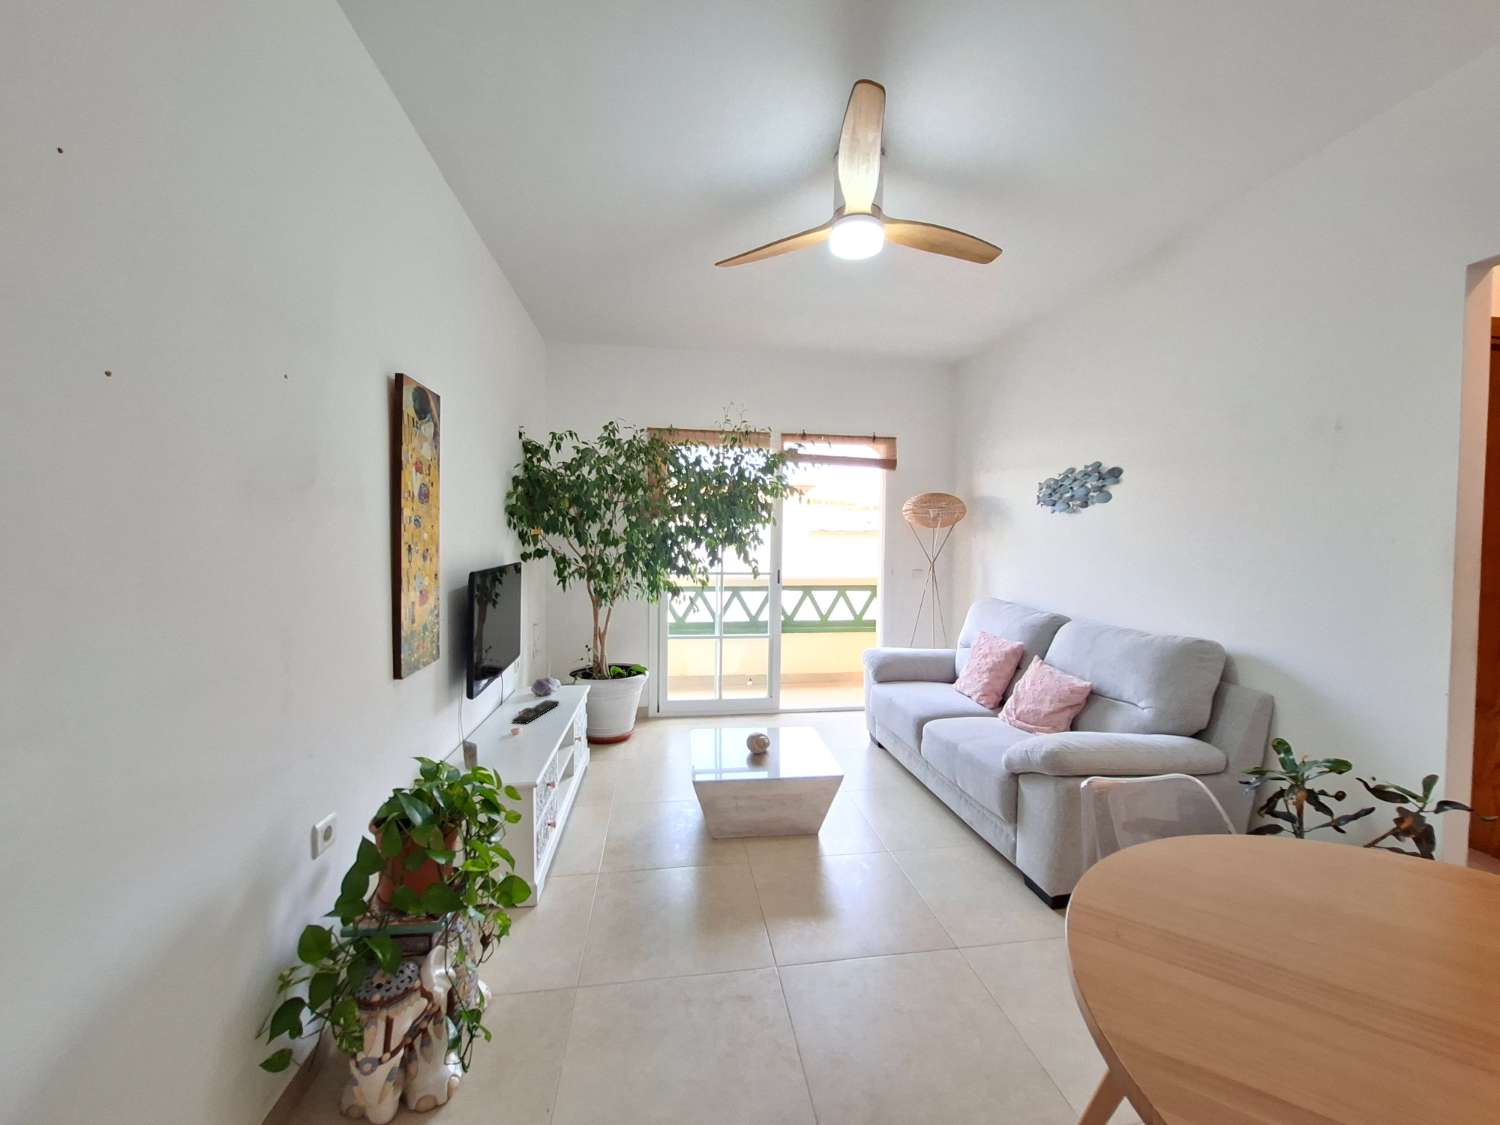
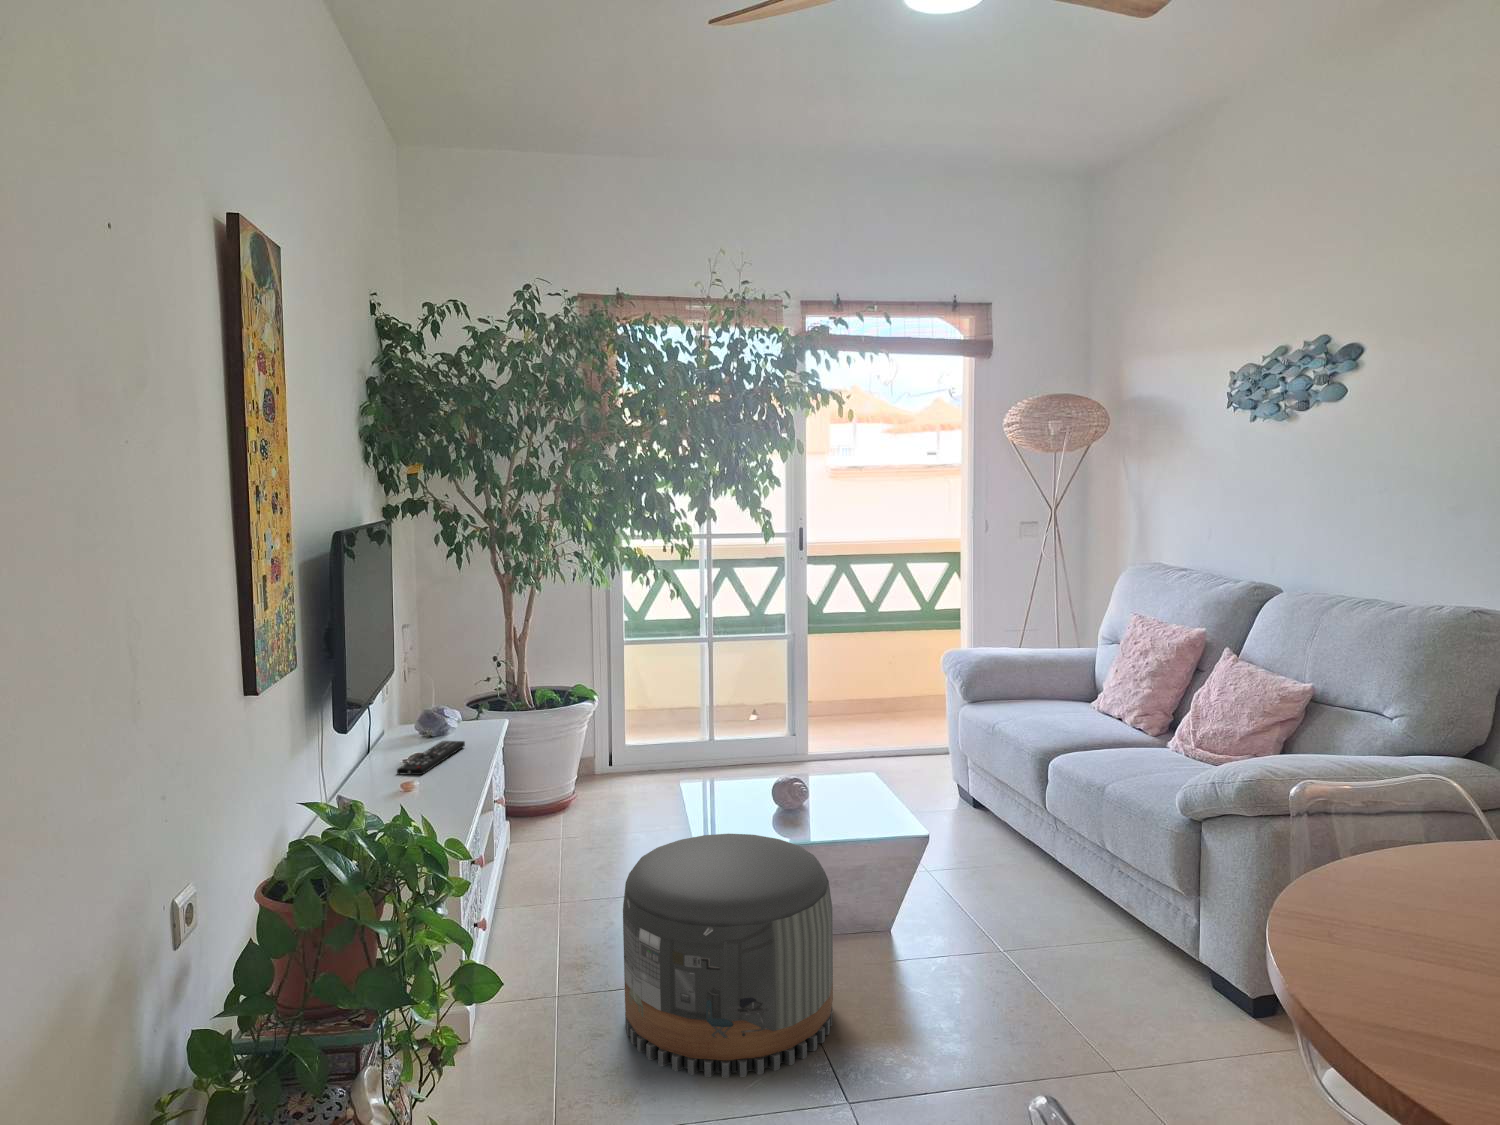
pouf: none [641,770,776,937] -> present [623,834,833,1077]

